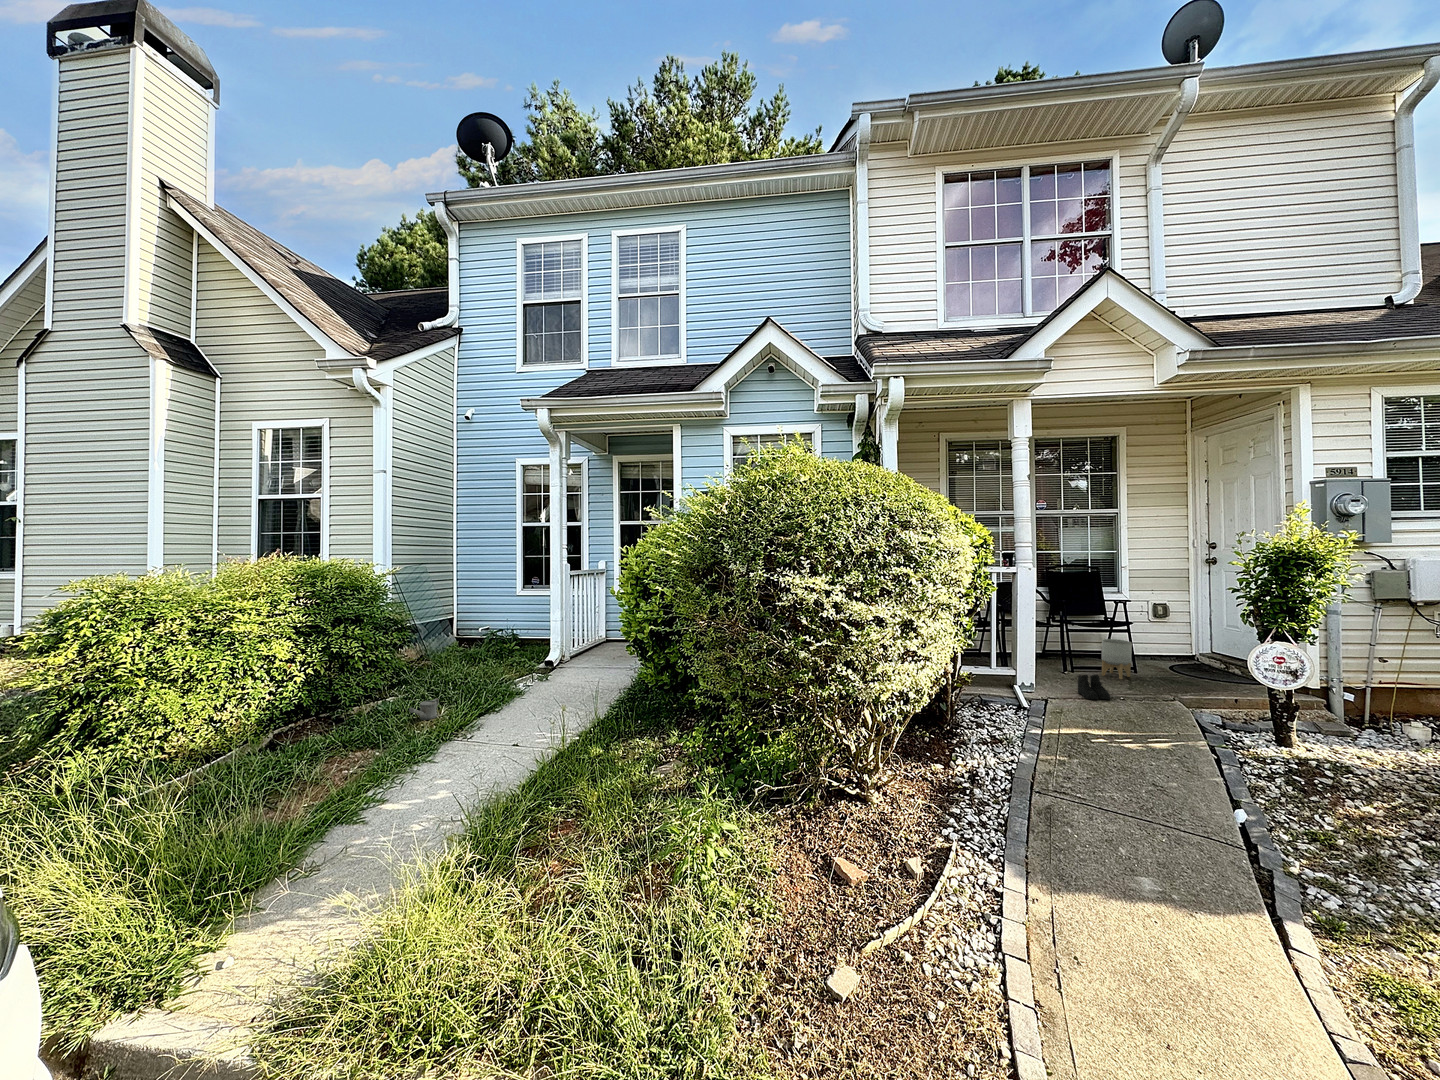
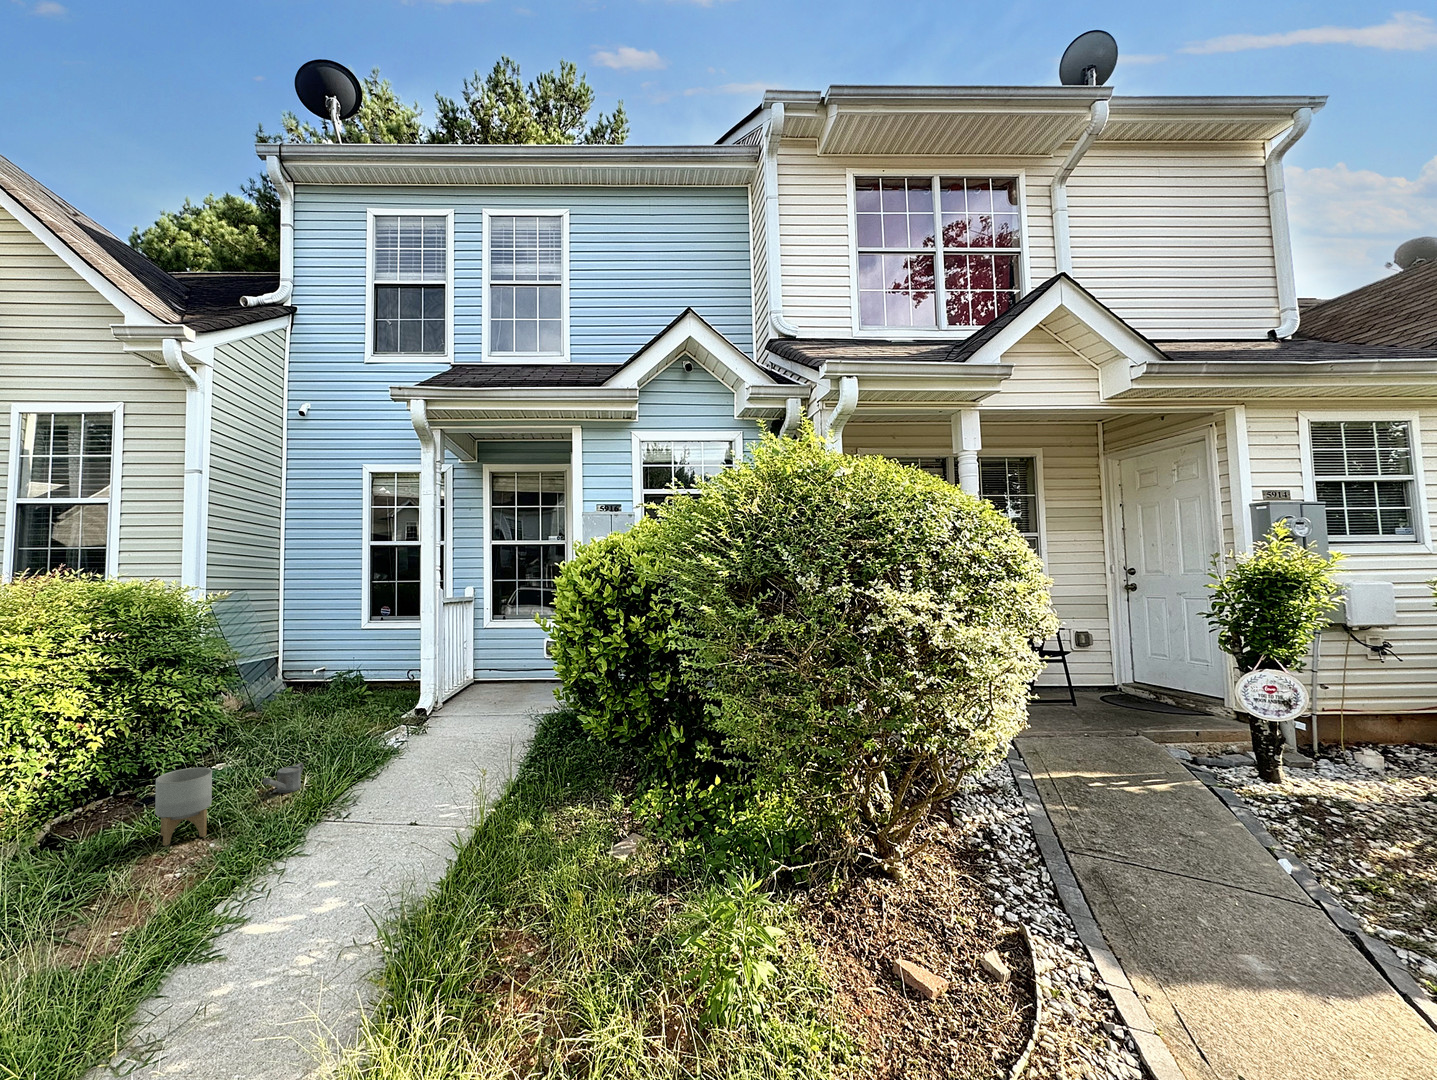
planter: present [1102,639,1132,679] -> present [155,768,212,846]
boots: present [1078,675,1110,699] -> none [1053,709,1089,736]

